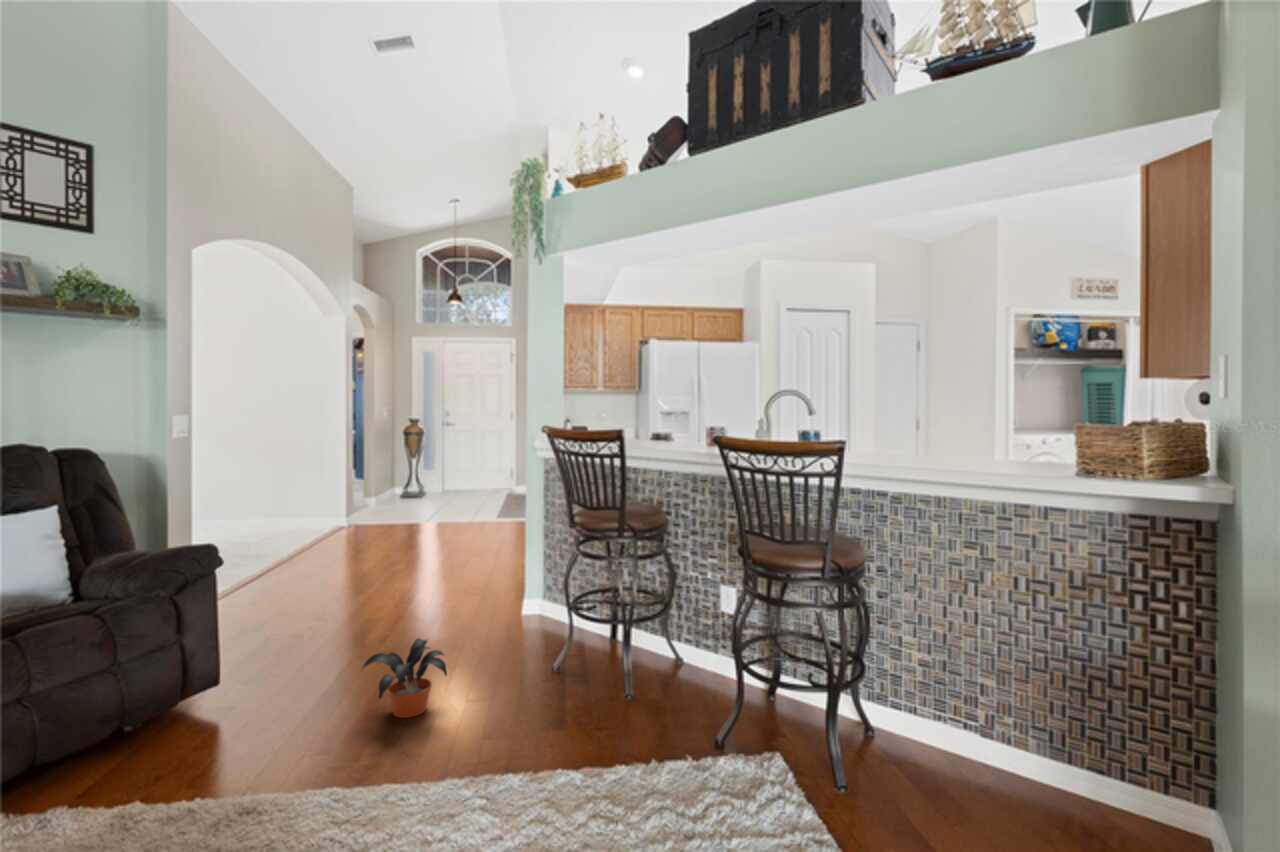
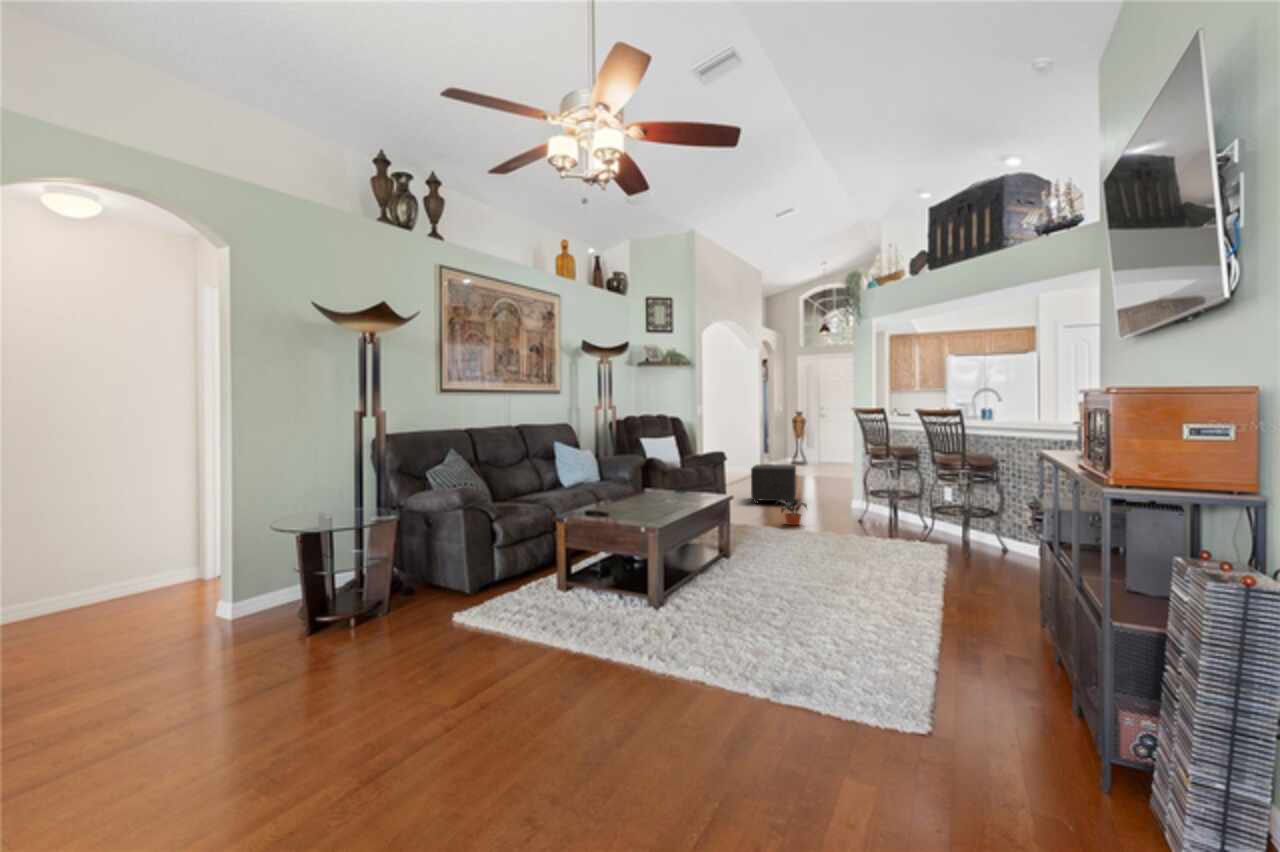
ottoman: none [312,529,413,625] -> present [751,464,796,503]

